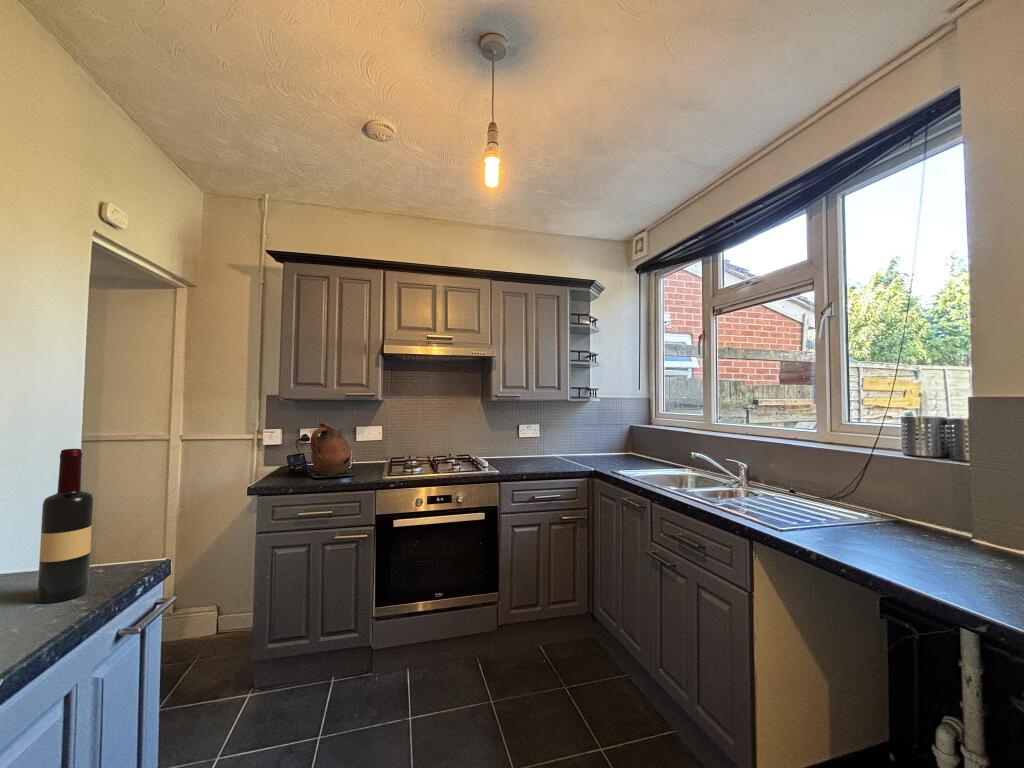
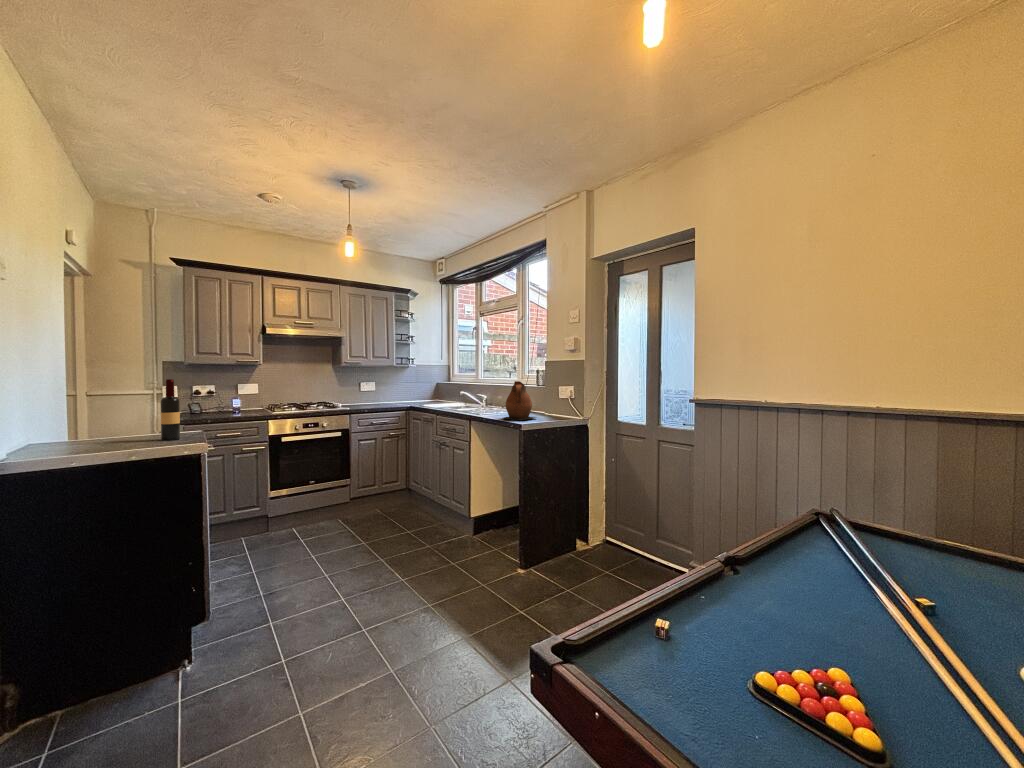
ceramic pitcher: present [309,423,355,478] -> present [504,381,536,420]

